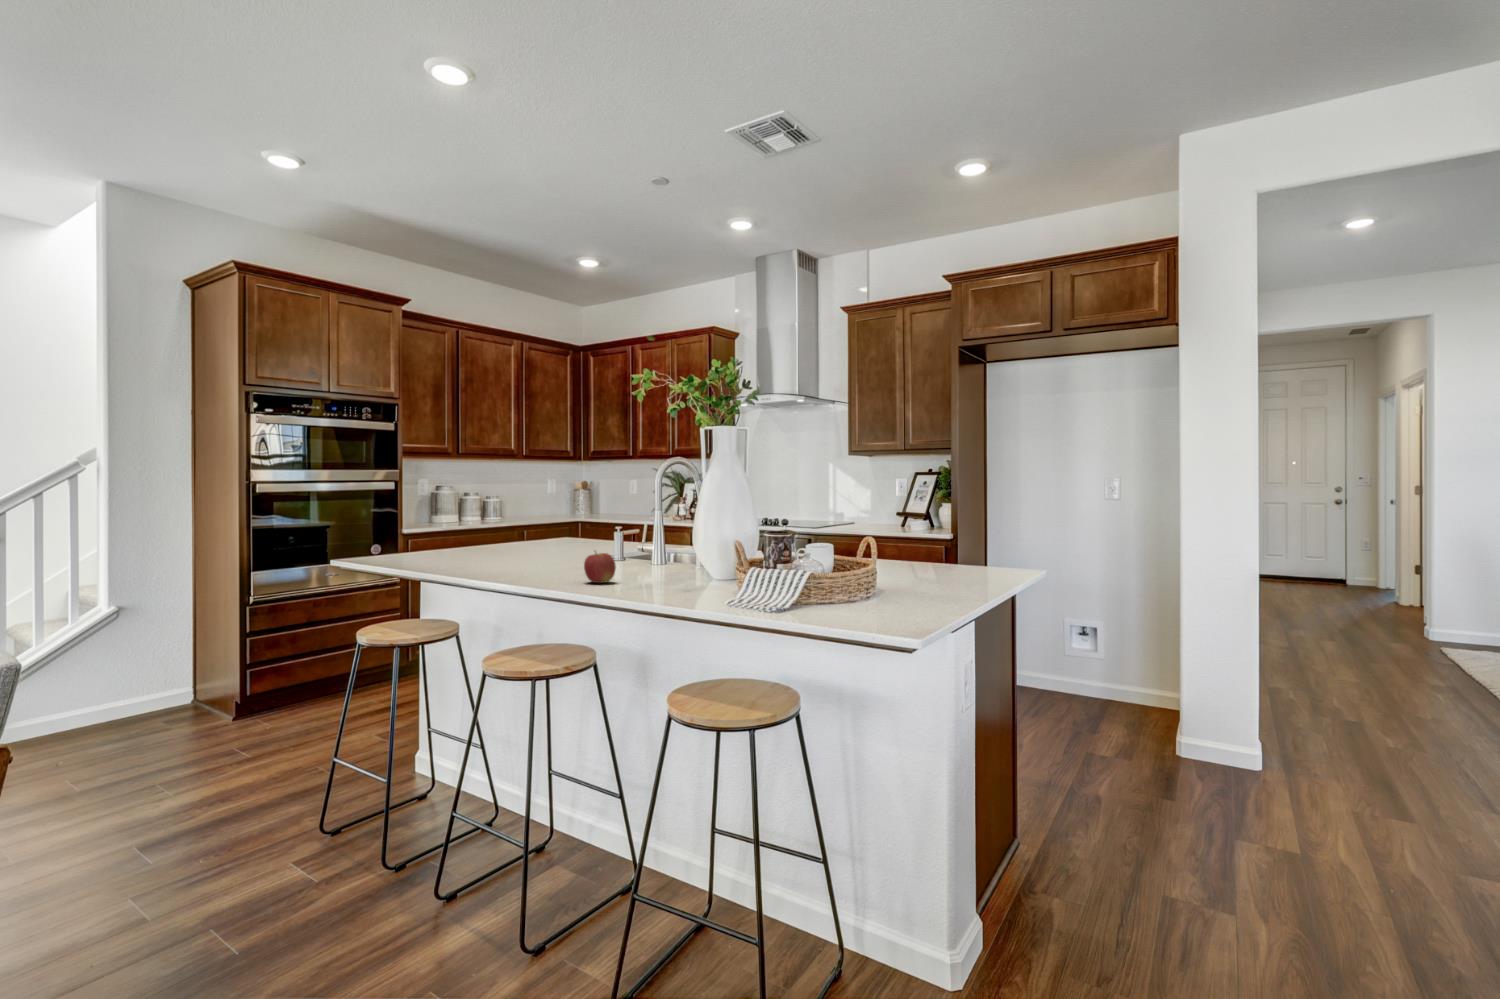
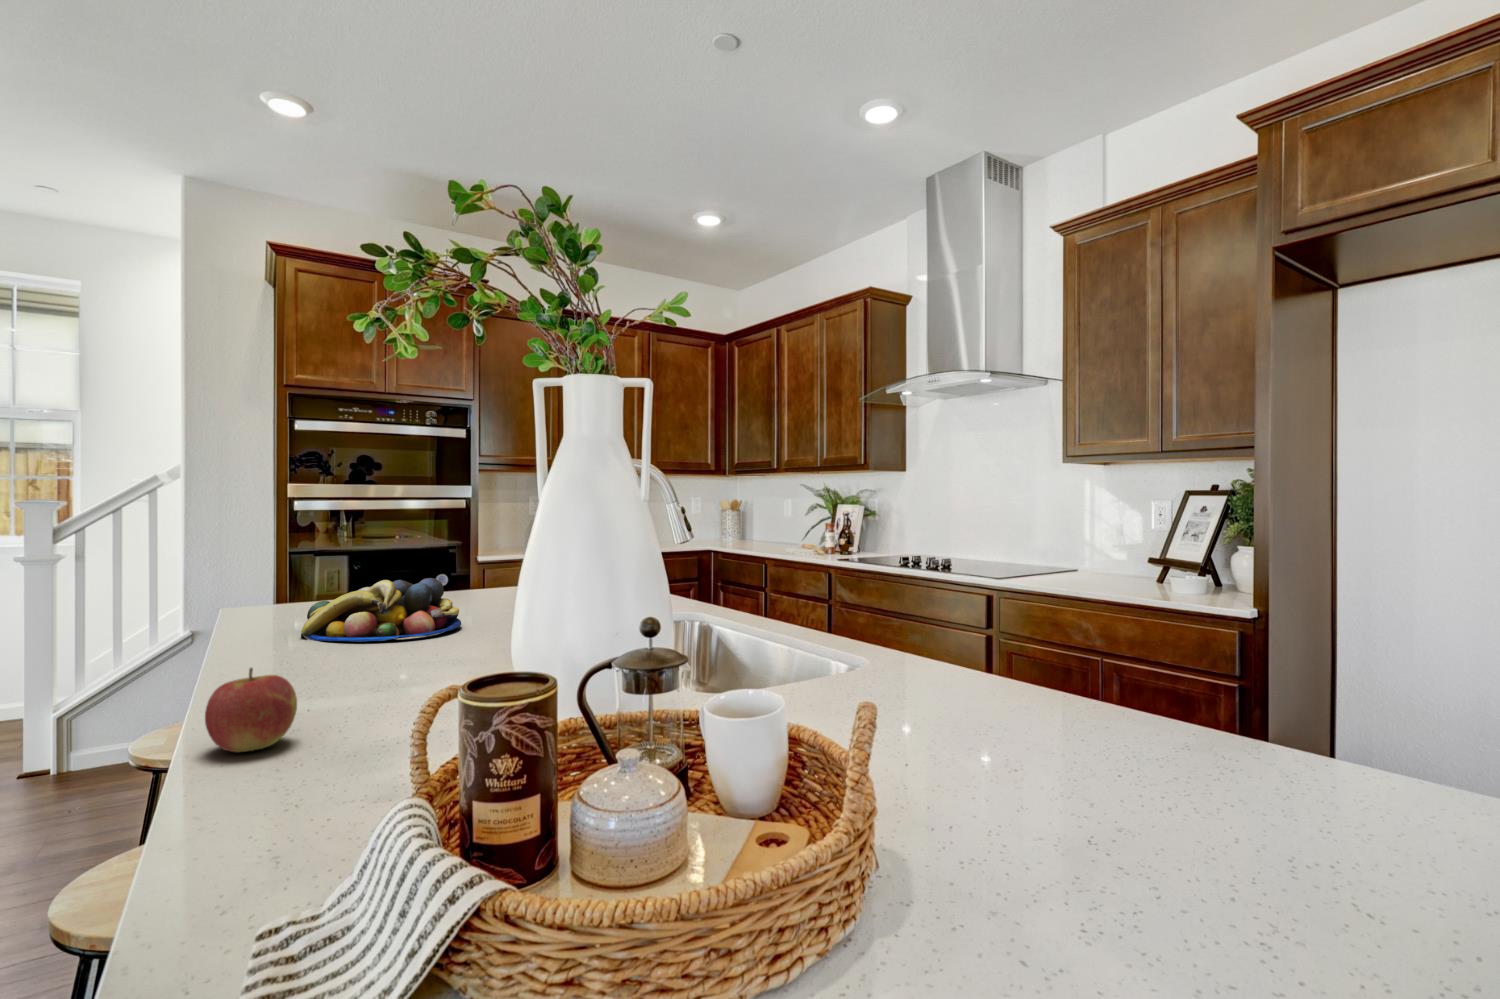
fruit bowl: none [449,529,544,566] -> present [301,578,461,642]

